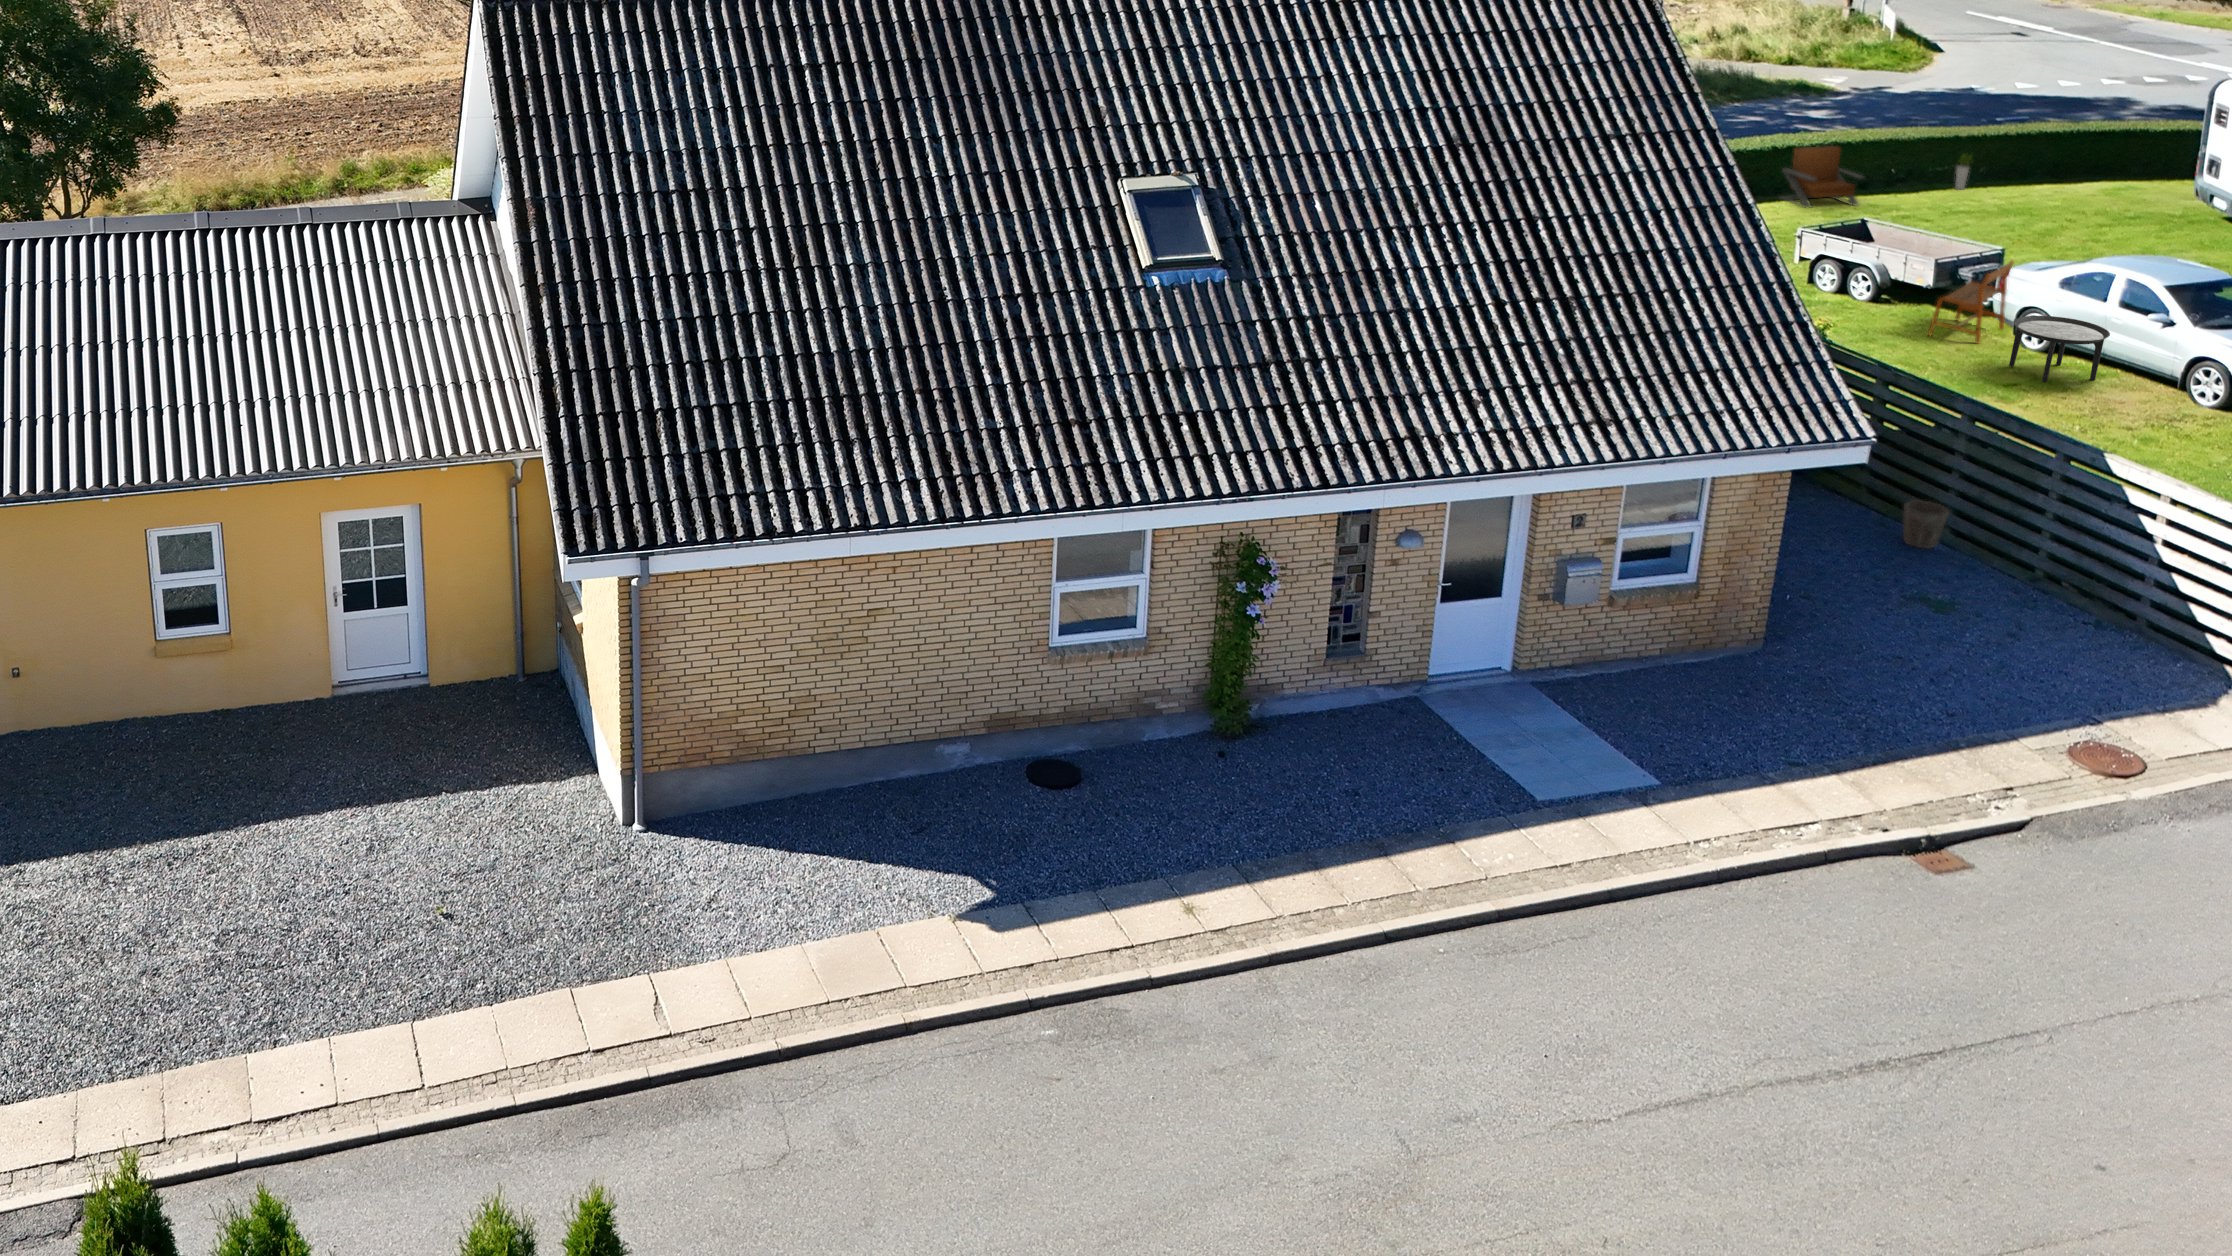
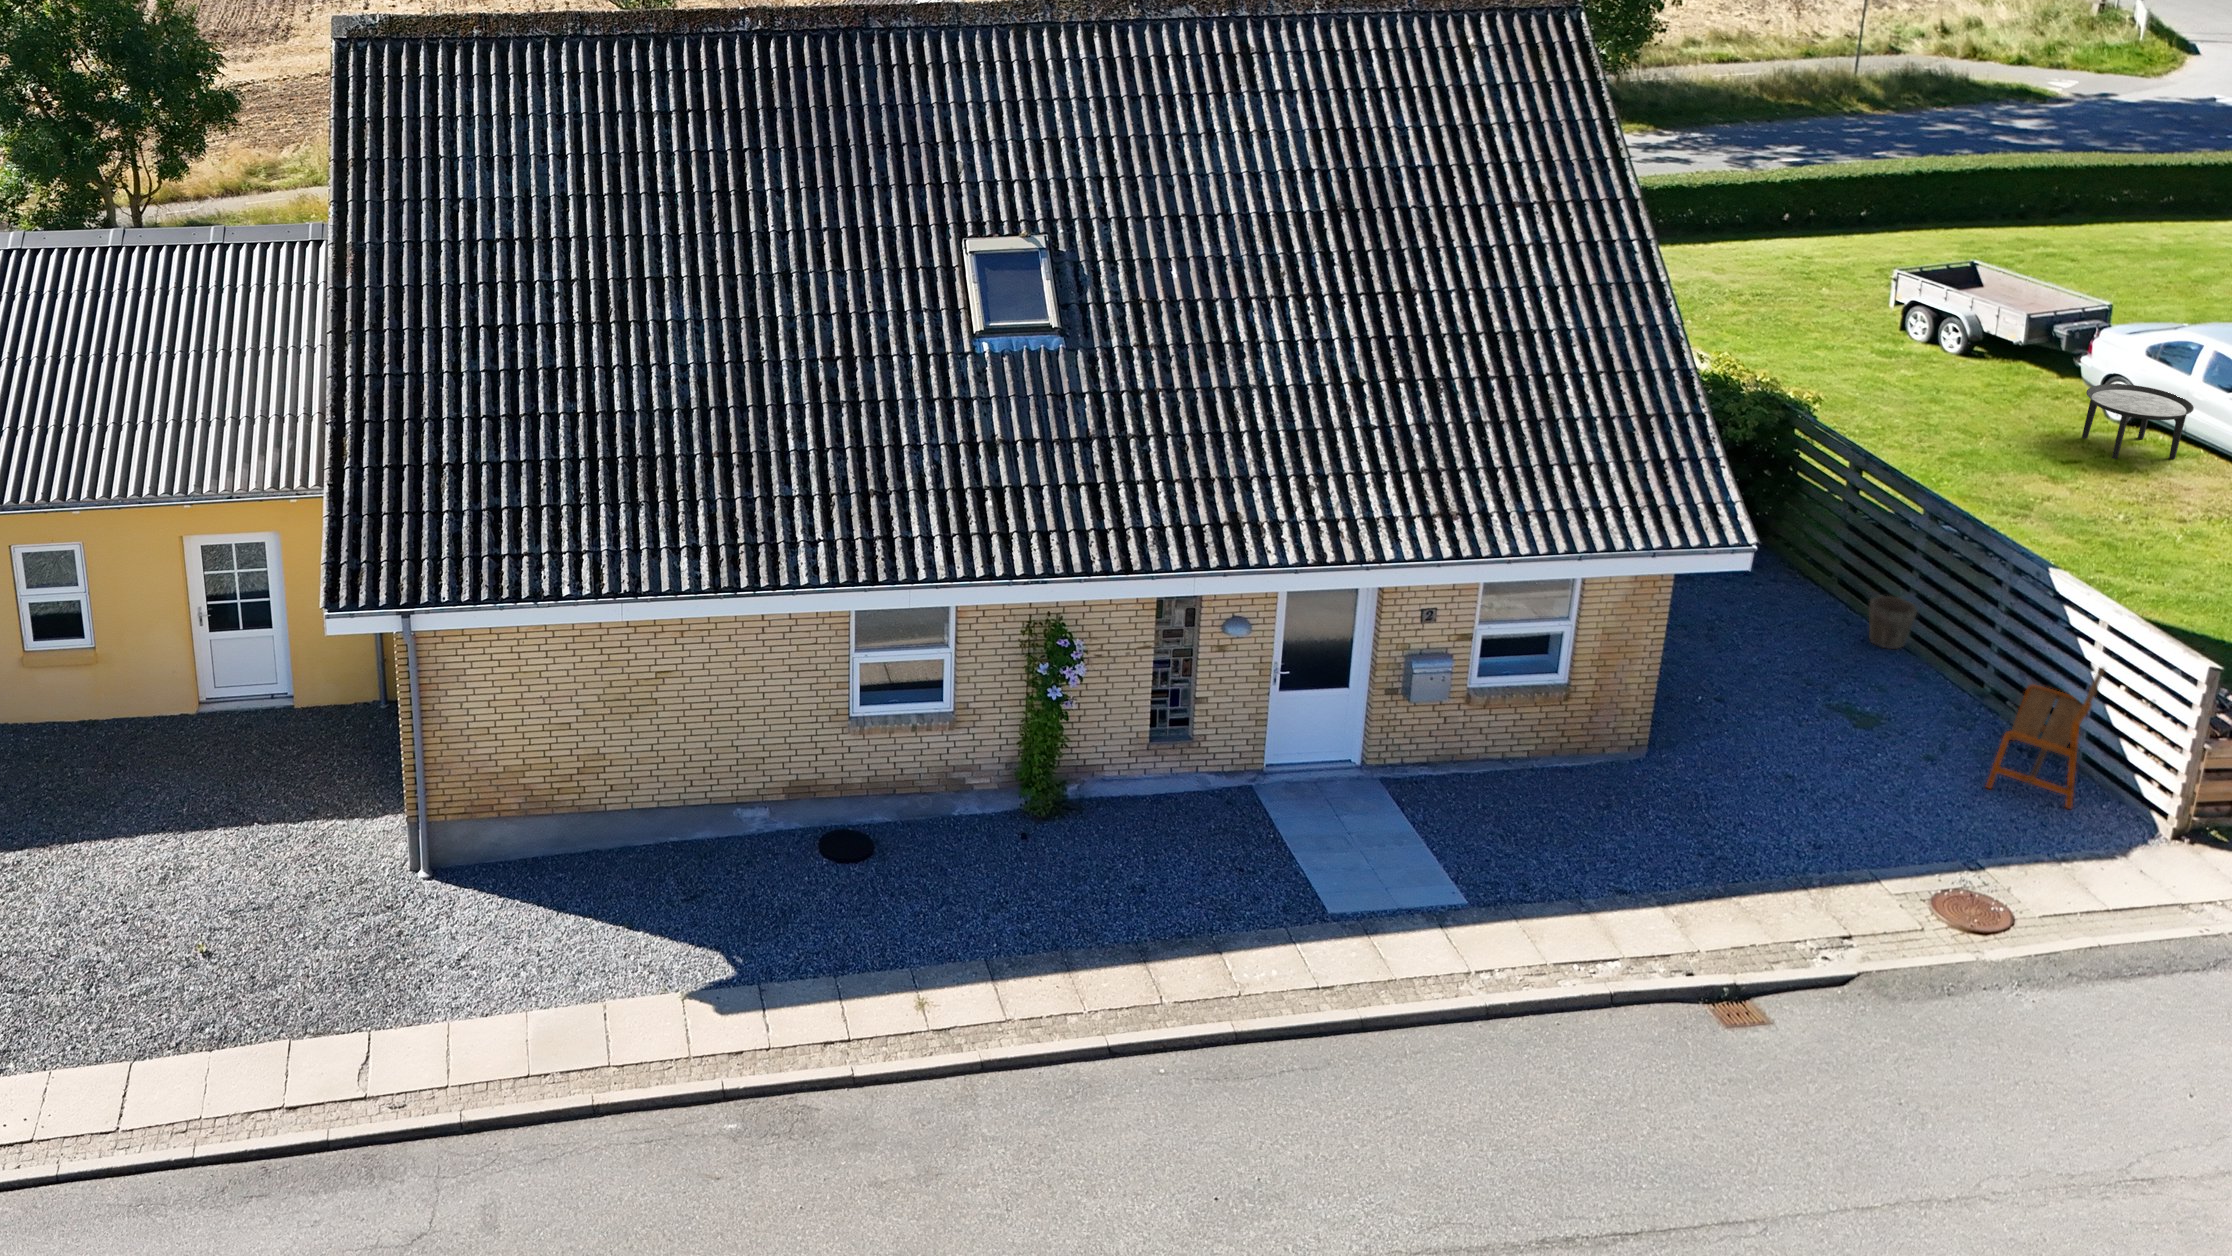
lounge chair: present [1780,146,1862,208] -> none [1911,172,2007,240]
planter: present [1956,154,1972,190] -> none [2120,181,2143,223]
bench: present [1928,261,2013,343] -> present [1986,668,2105,809]

